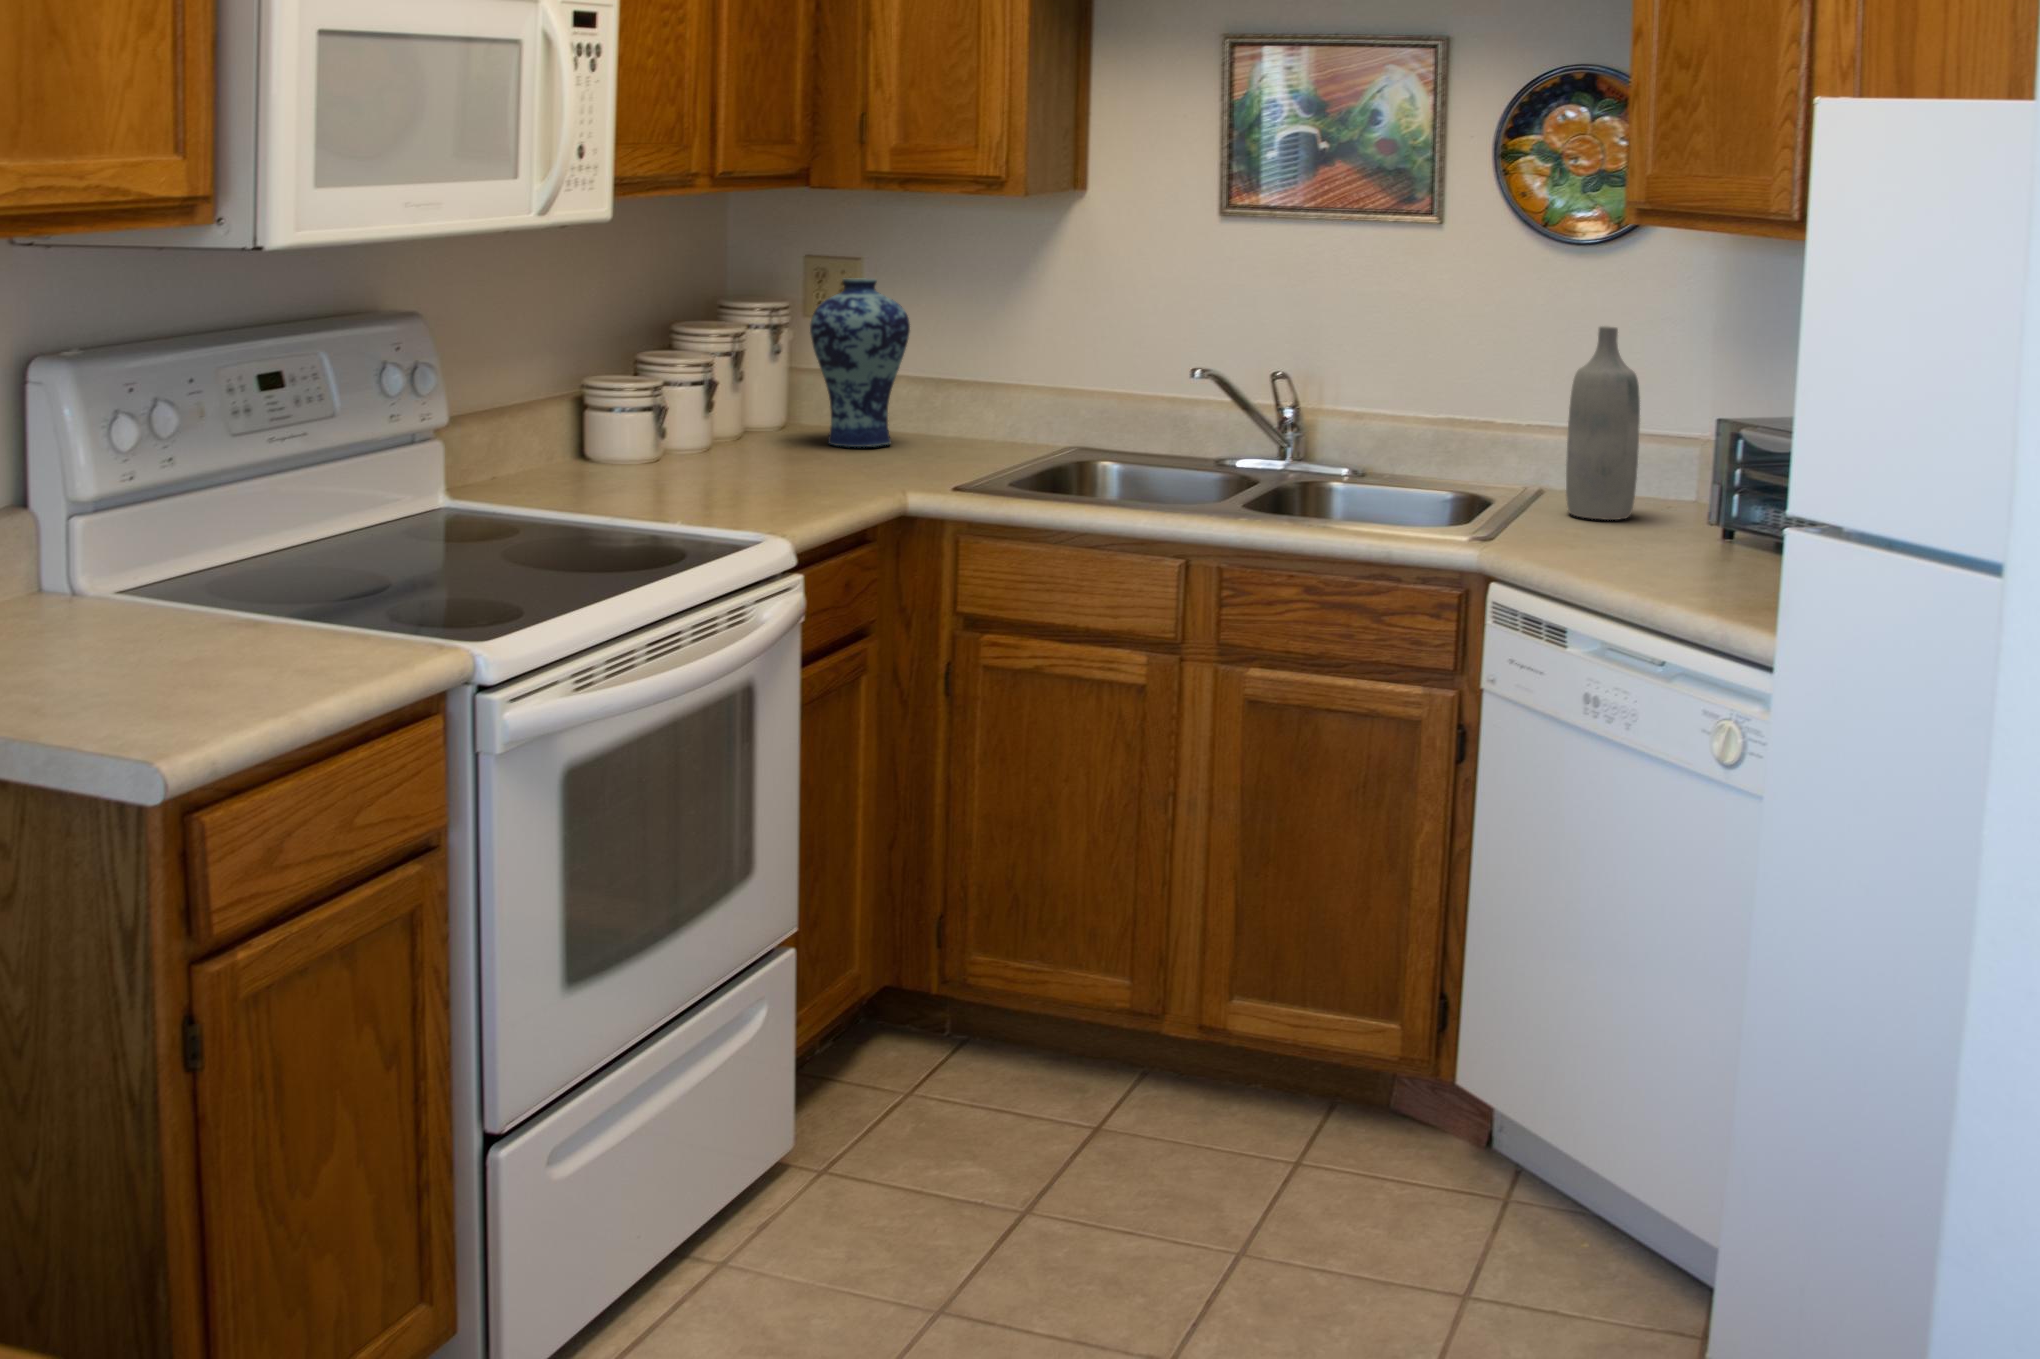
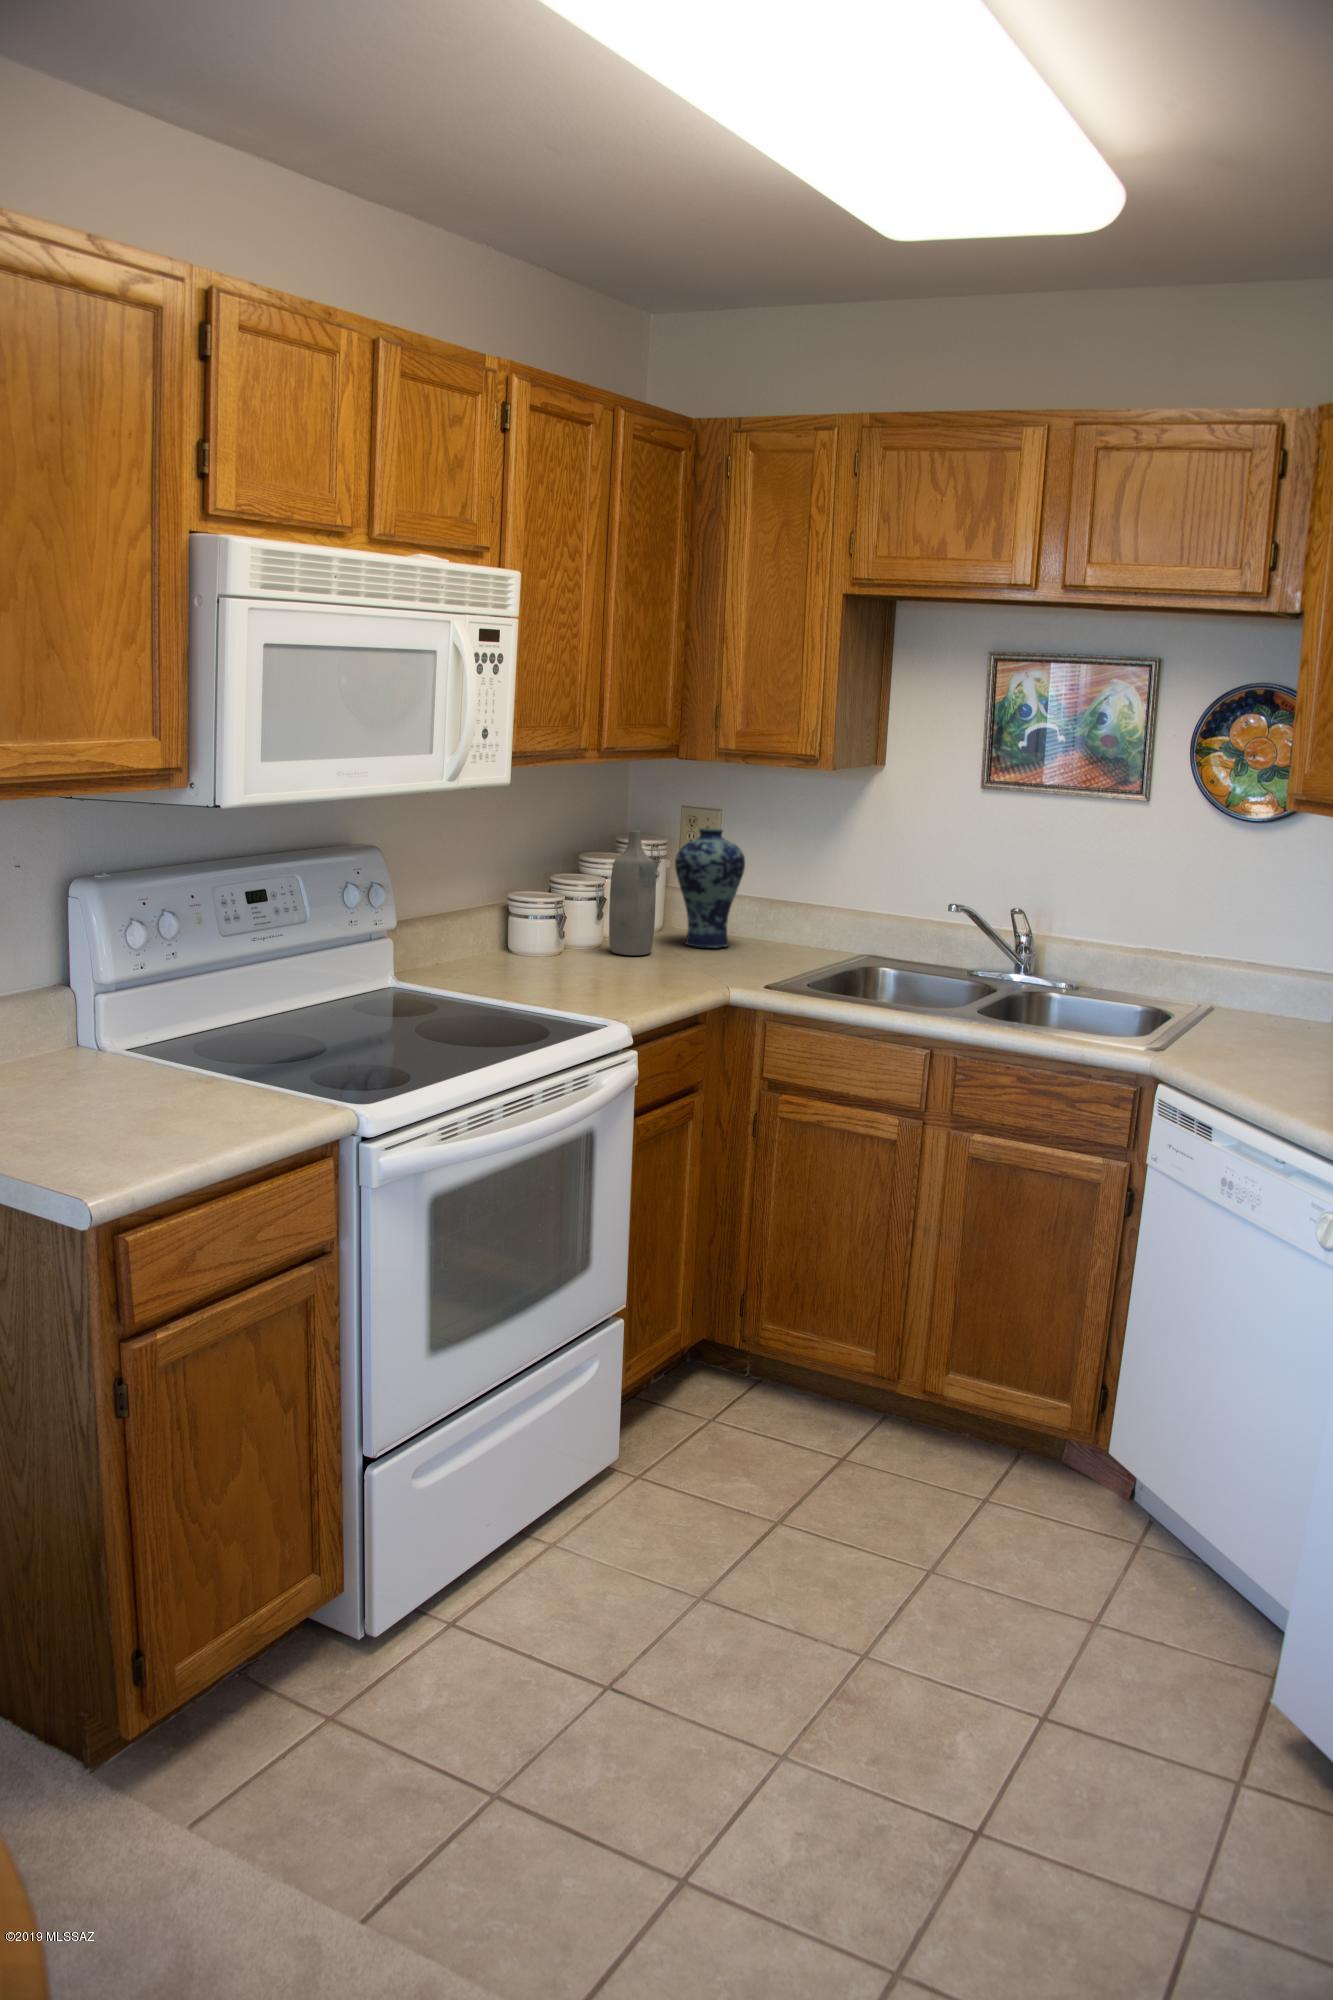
bottle: present [1566,326,1640,520] -> present [609,830,656,955]

